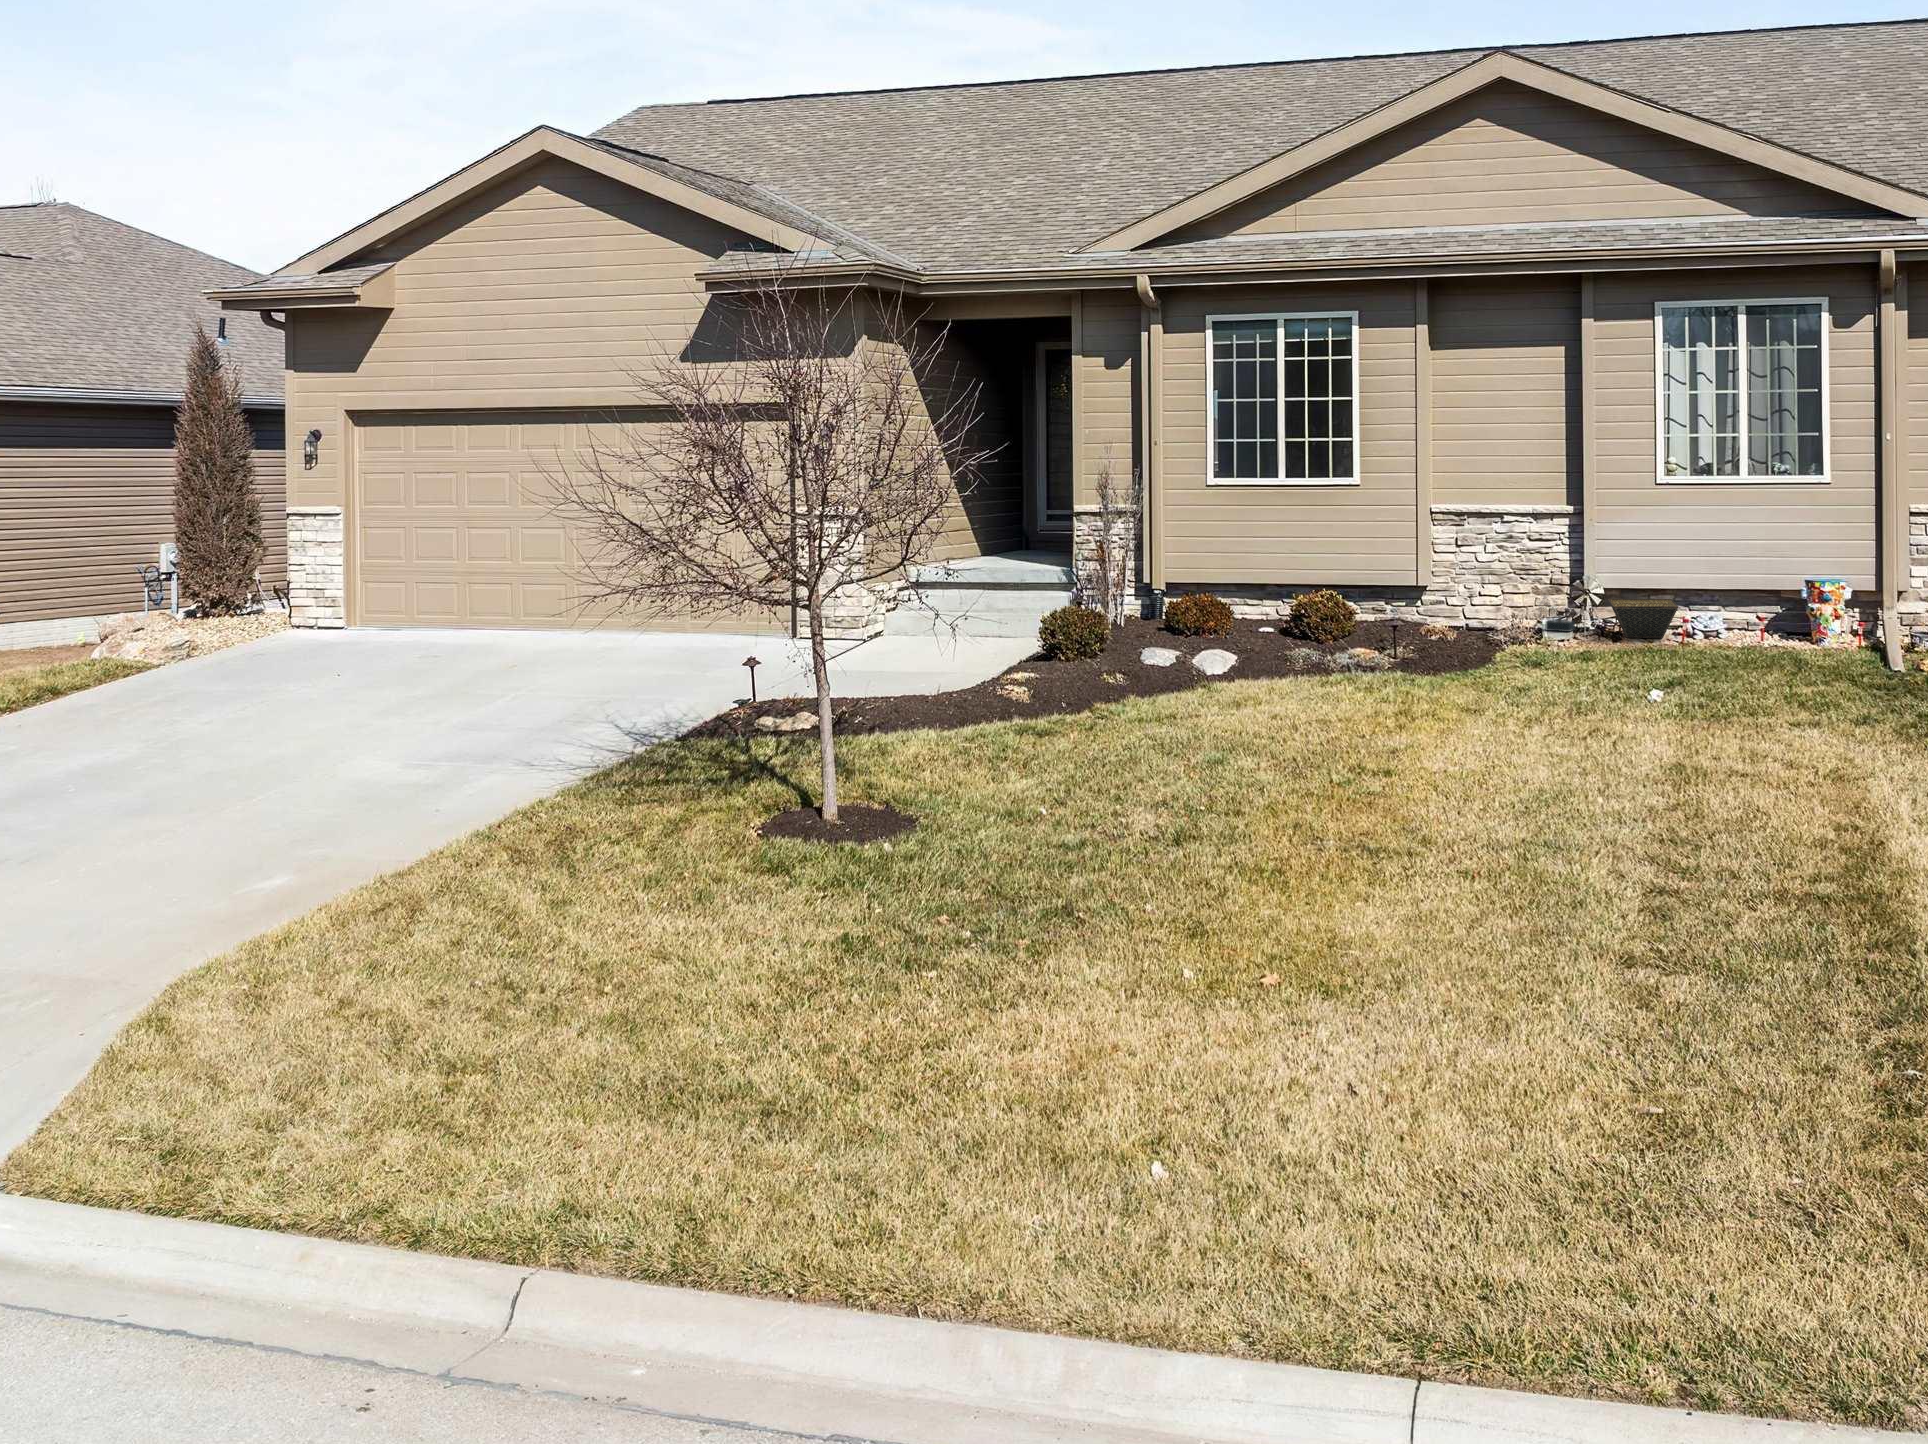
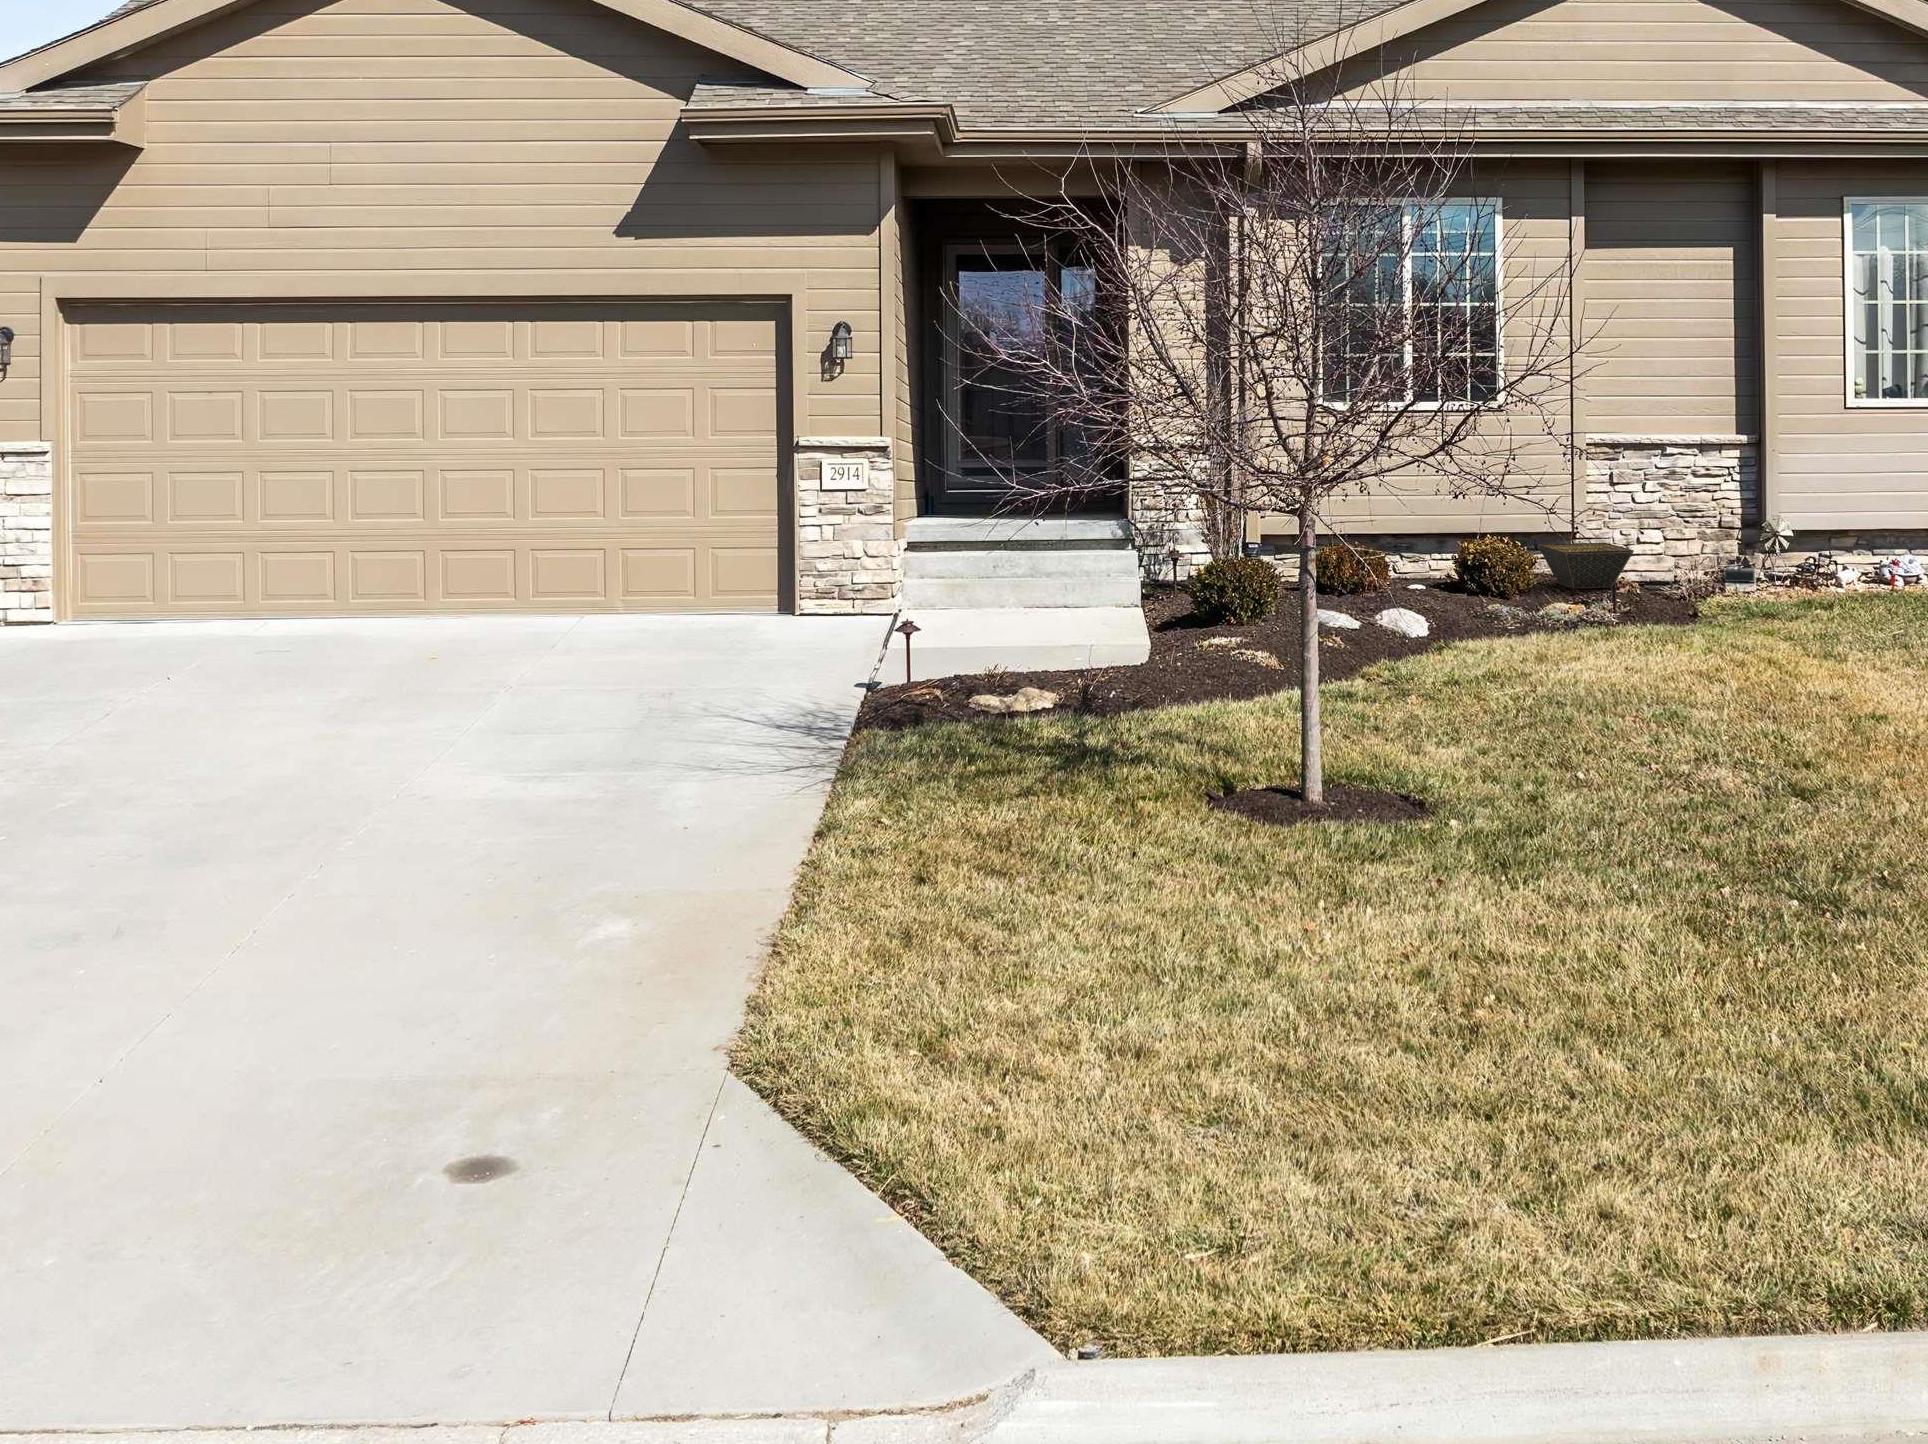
basket: present [1608,599,1678,638] -> present [1538,543,1634,589]

